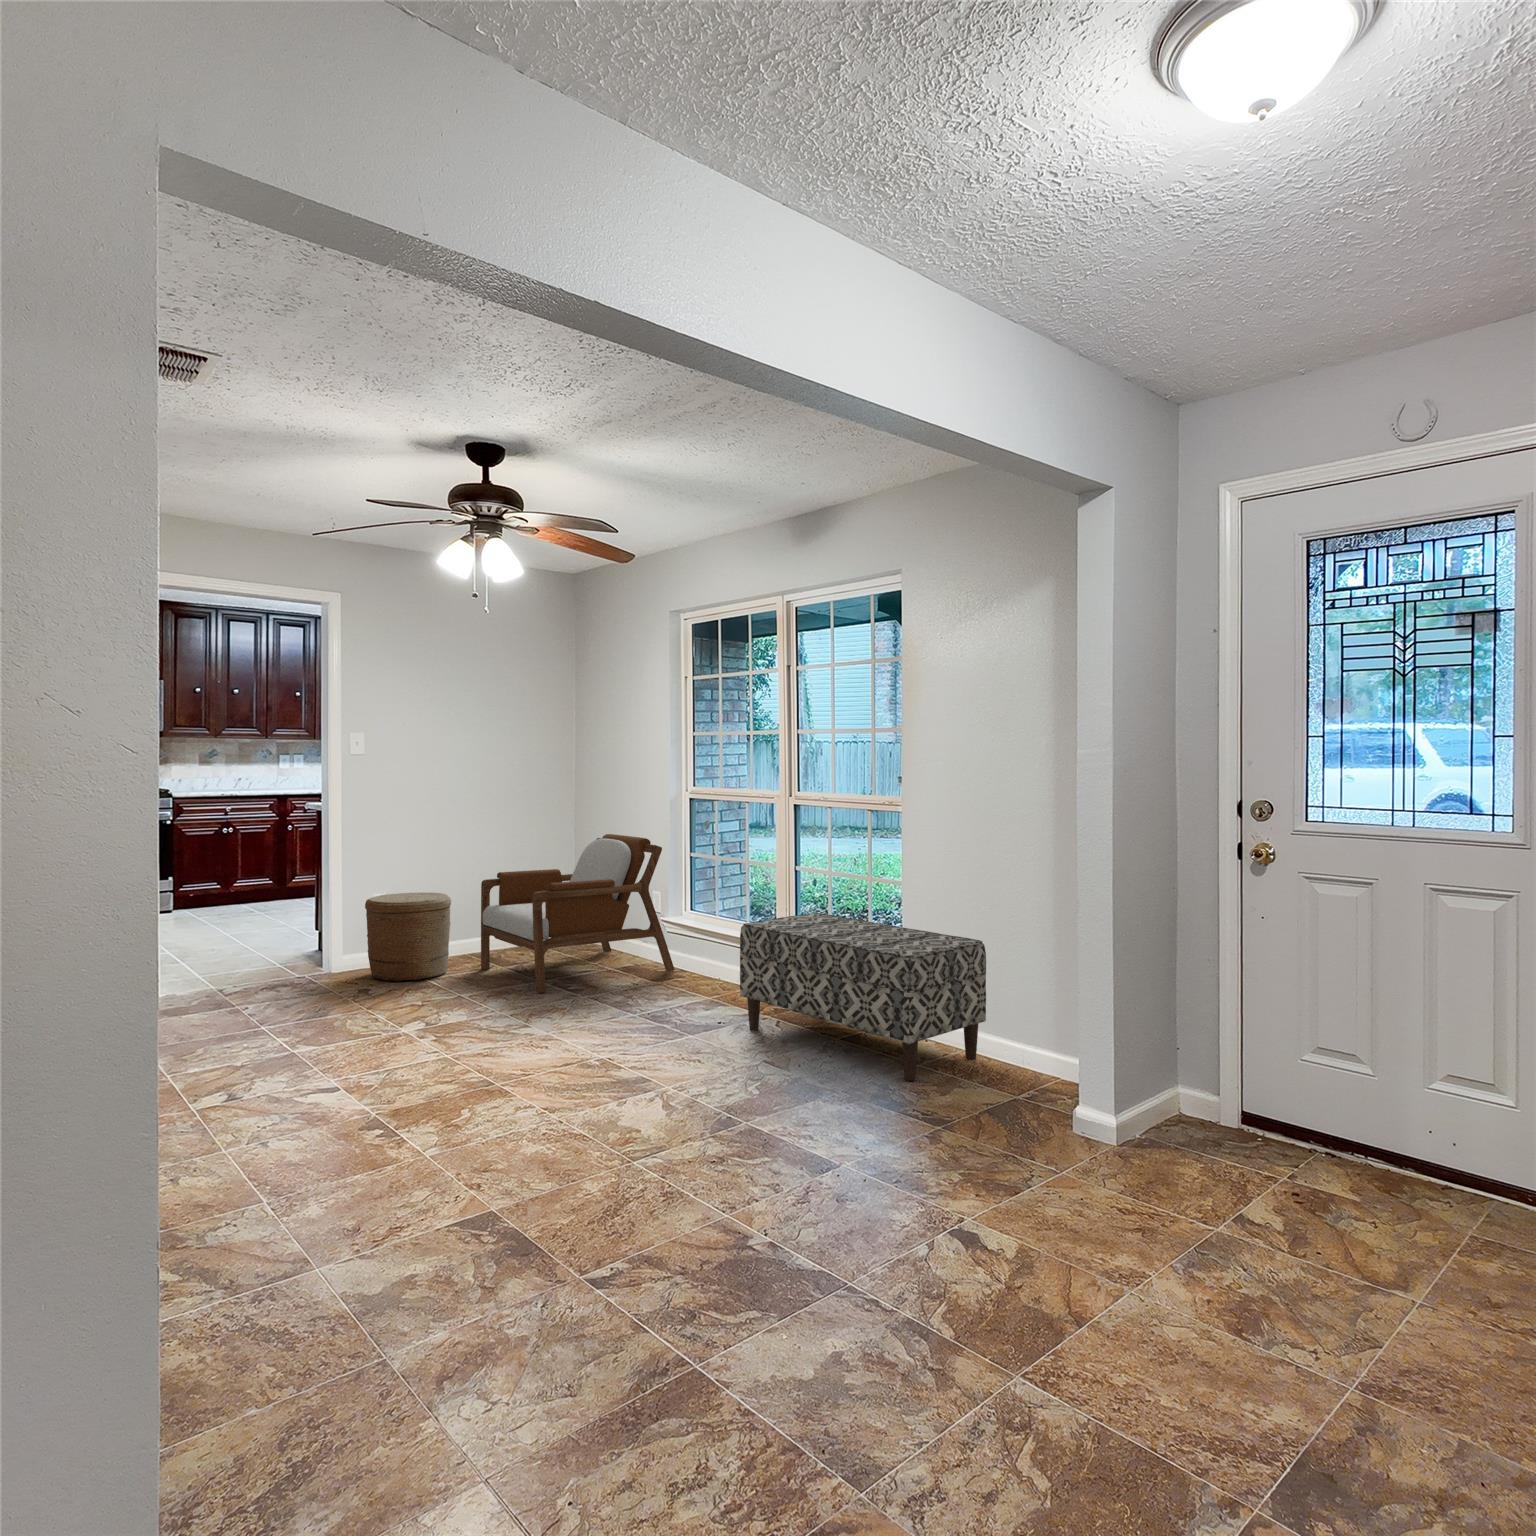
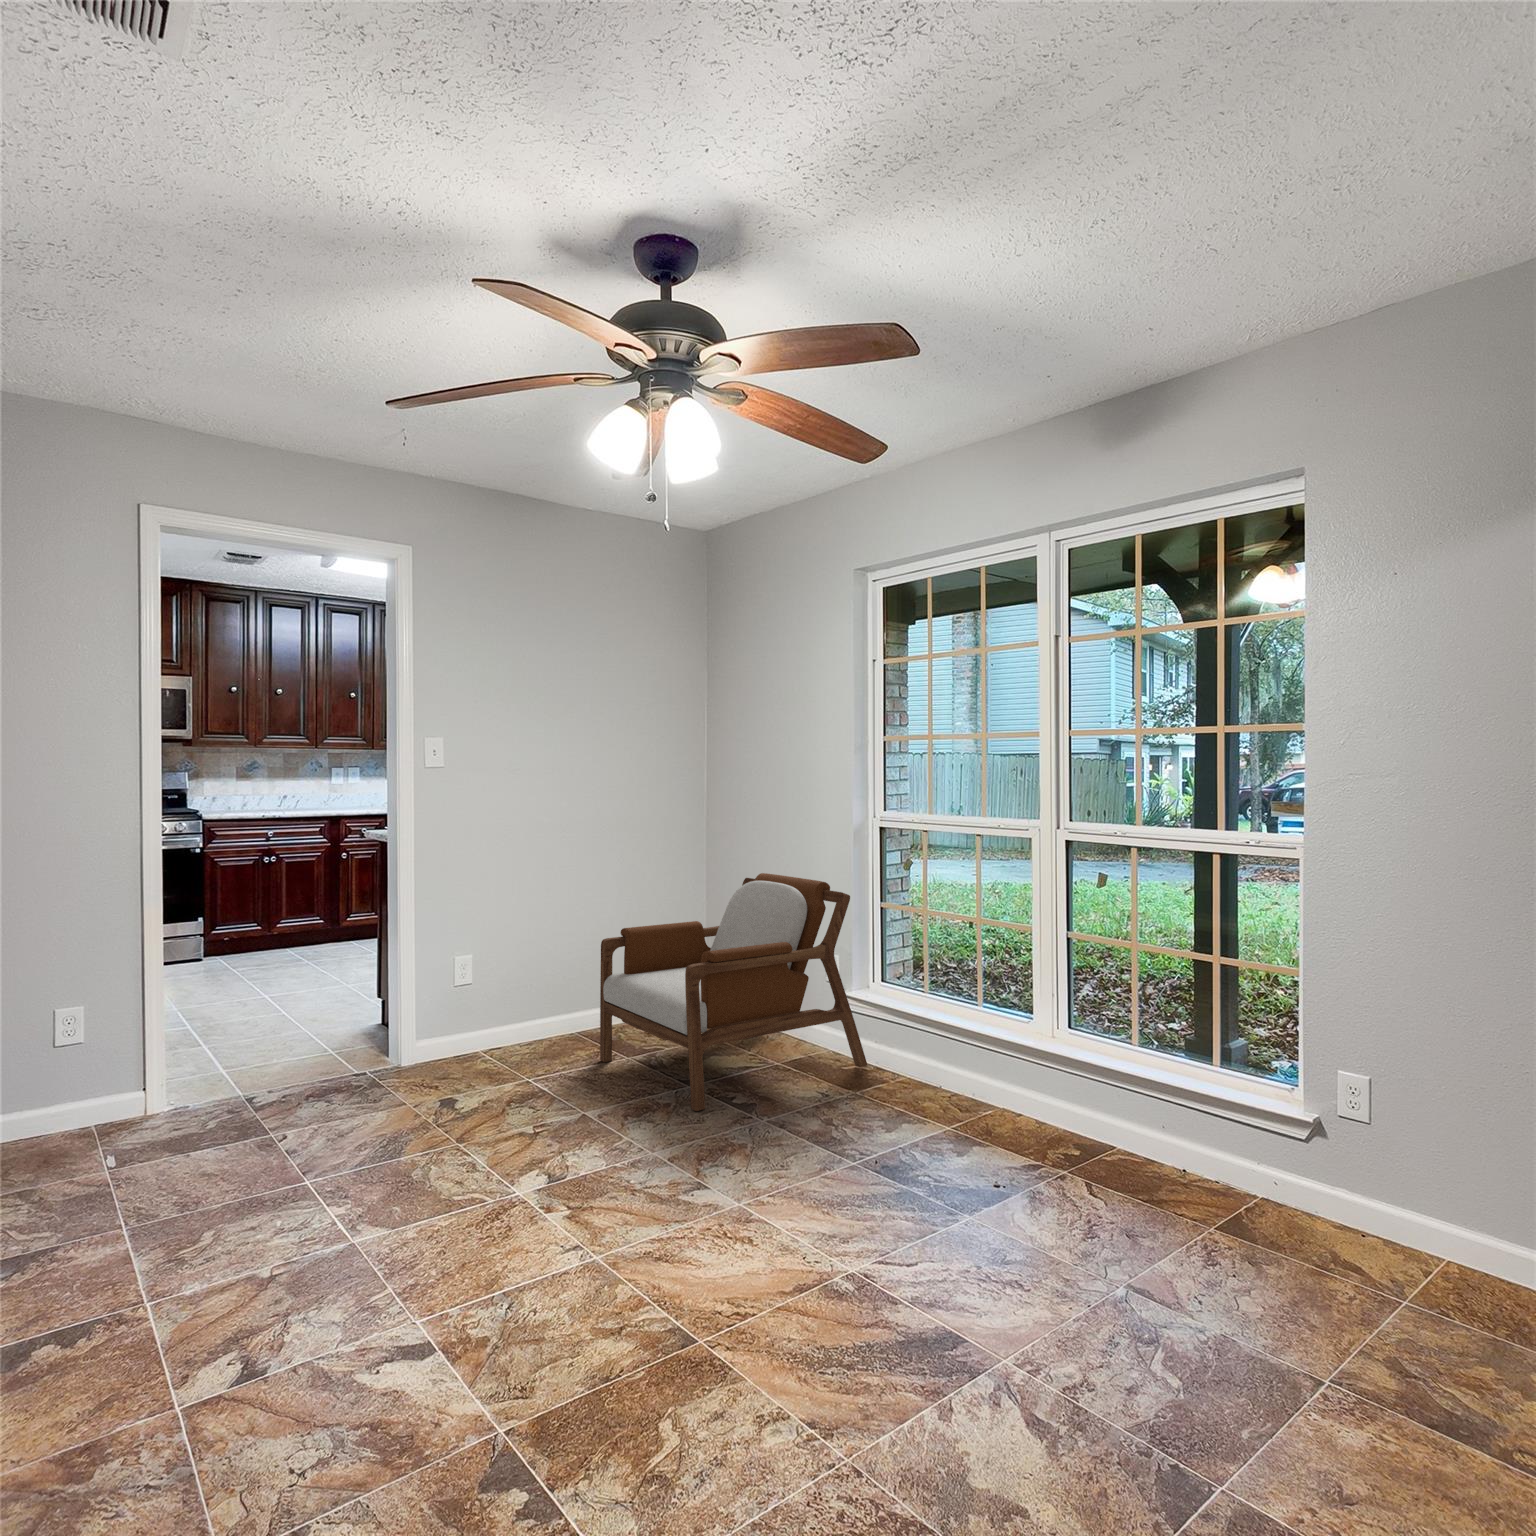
woven basket: present [365,892,451,982] -> none [446,955,561,1086]
bench: present [740,913,986,1081] -> none [1038,1007,1517,1357]

